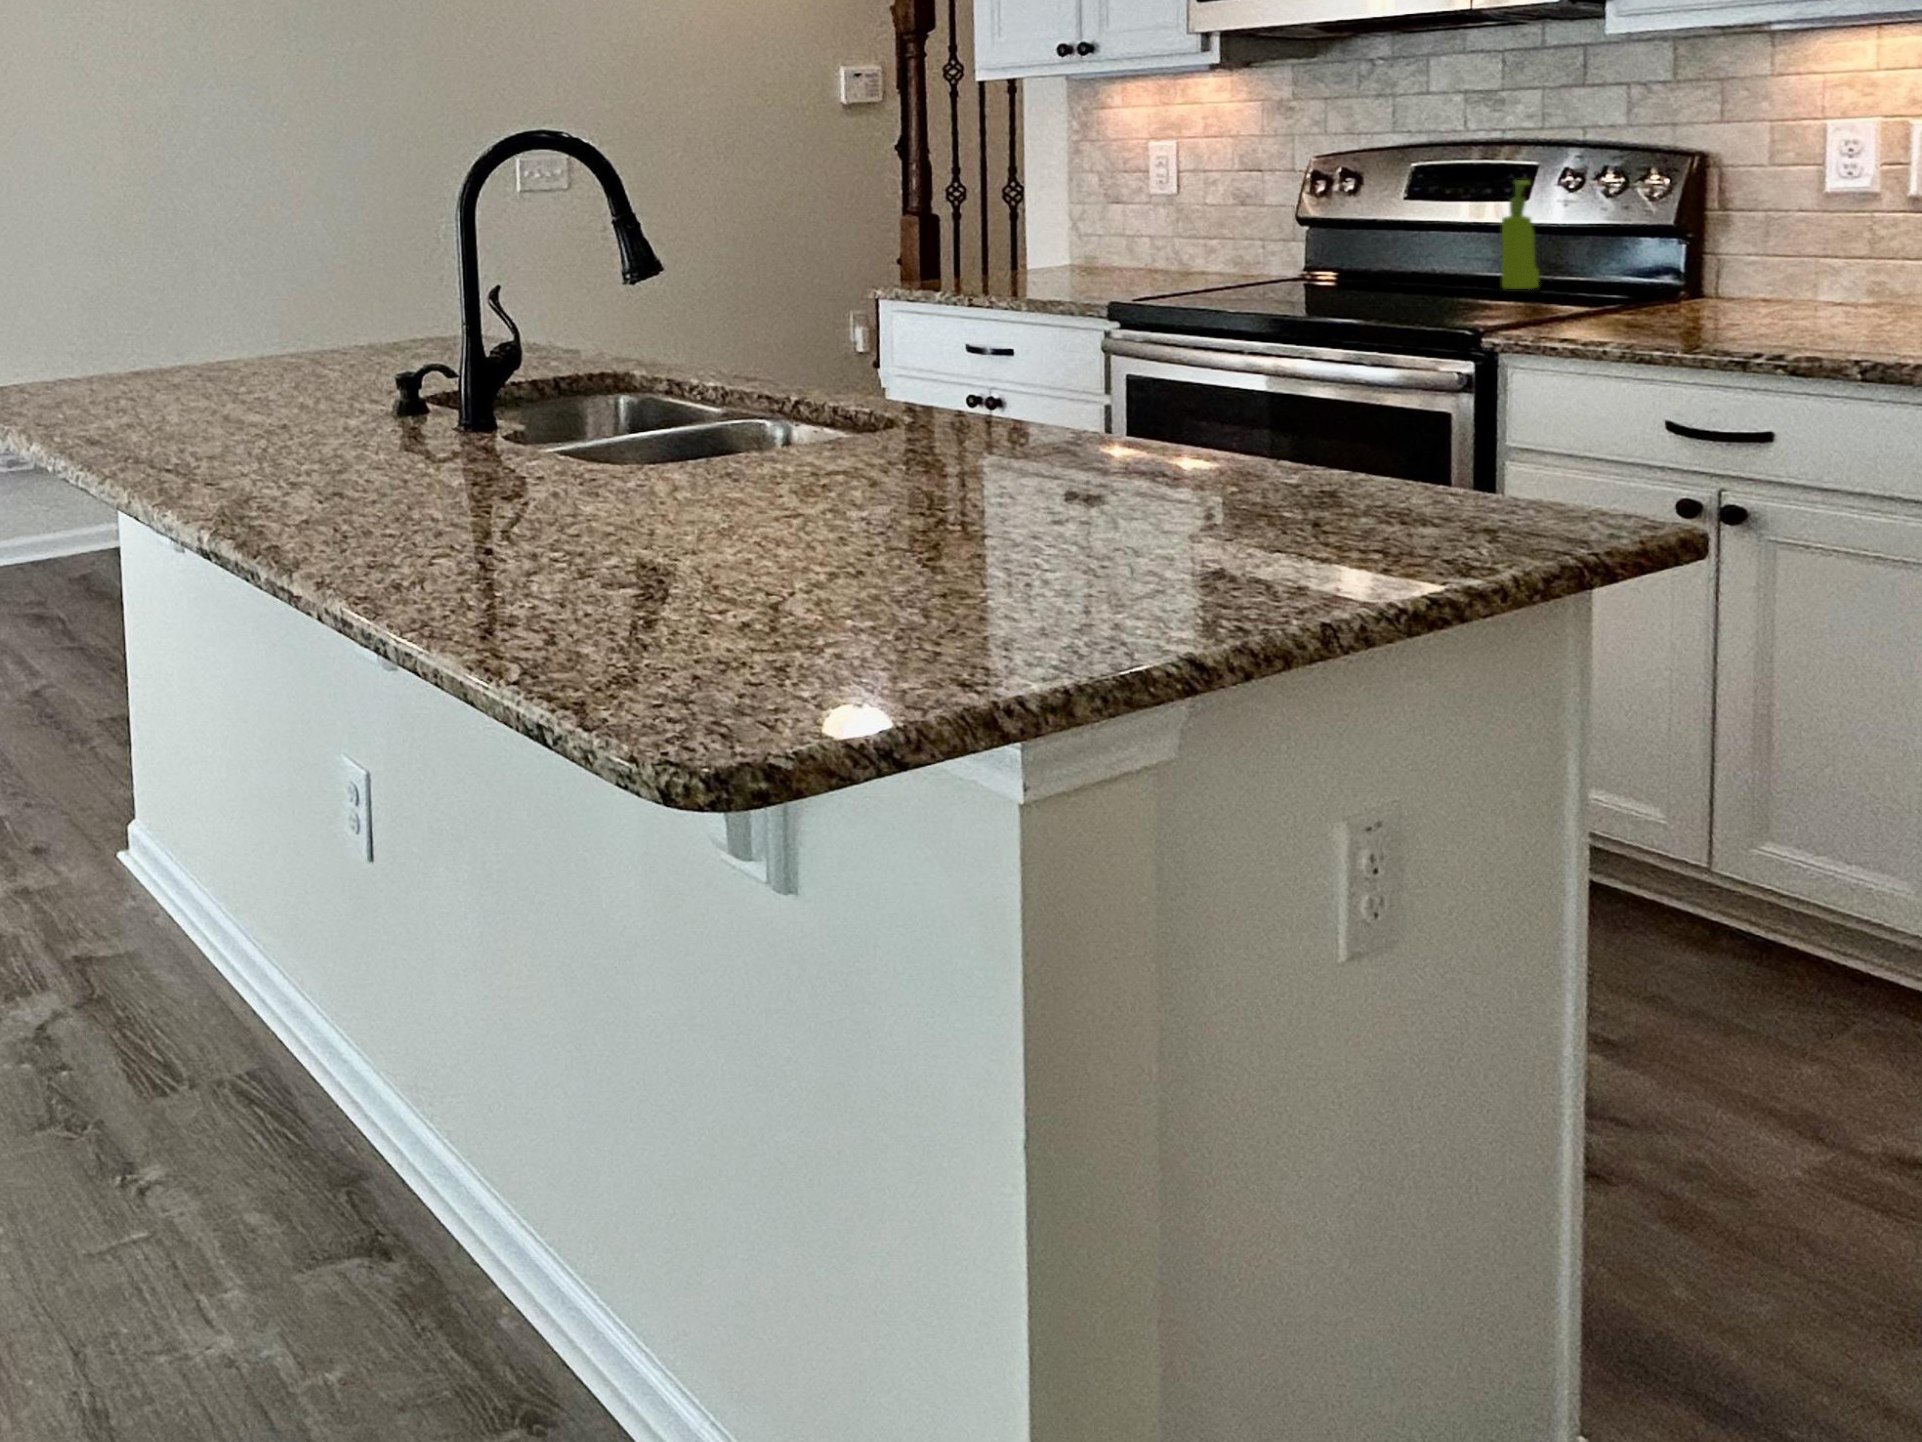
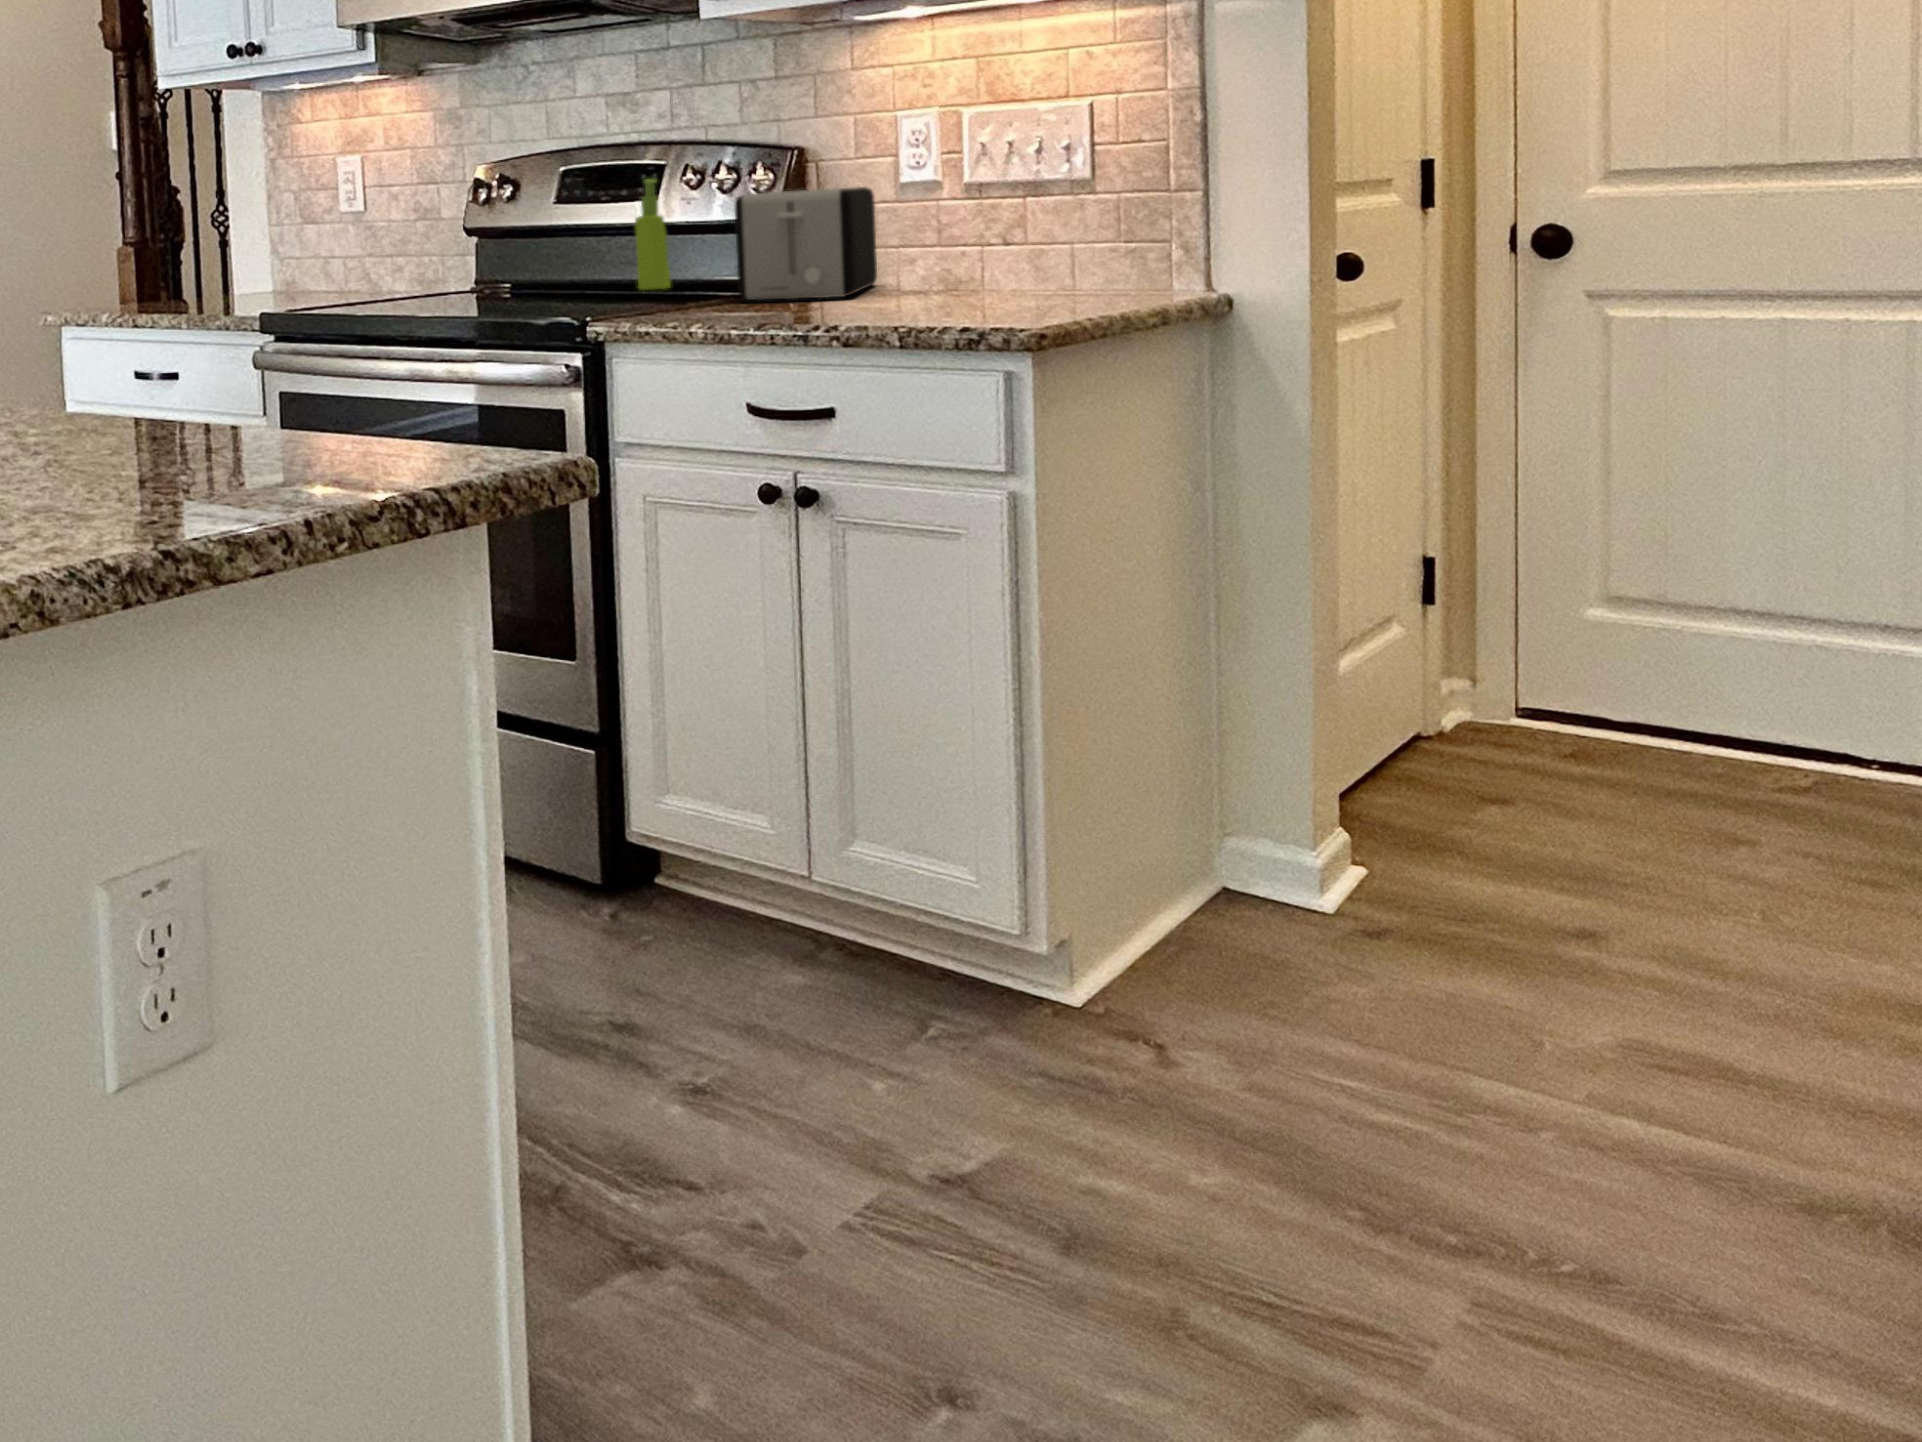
toaster: none [1638,196,1793,313] -> present [735,187,877,300]

